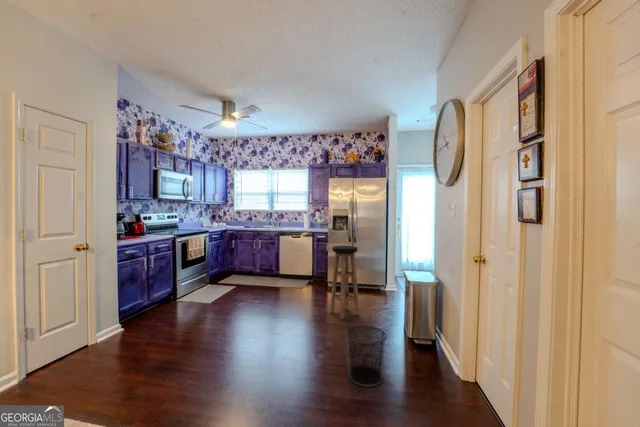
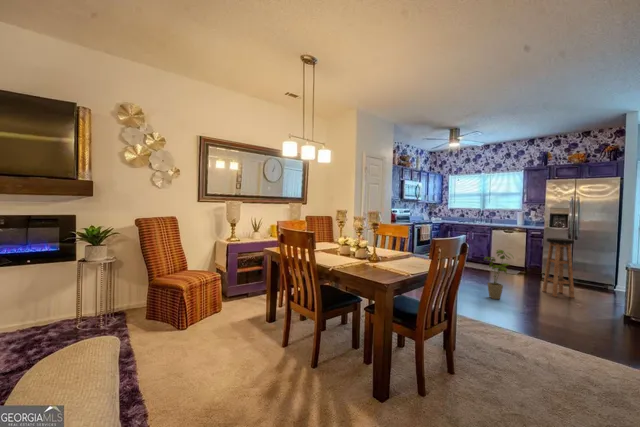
house plant: none [260,274,299,351] -> present [484,250,509,299]
trash can: present [346,325,387,387] -> none [553,289,591,328]

